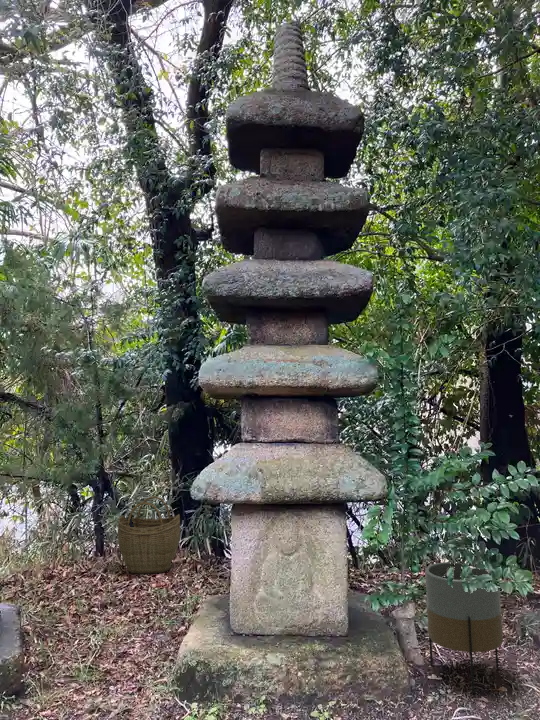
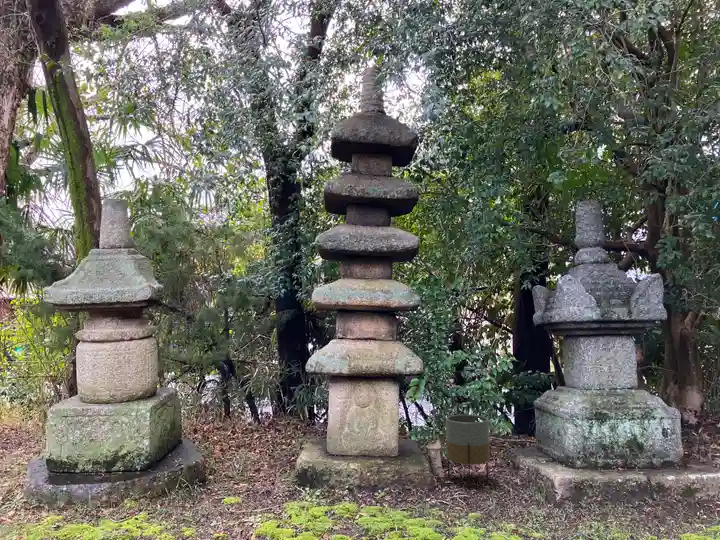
woven basket: present [118,496,181,574] -> none [242,376,285,430]

